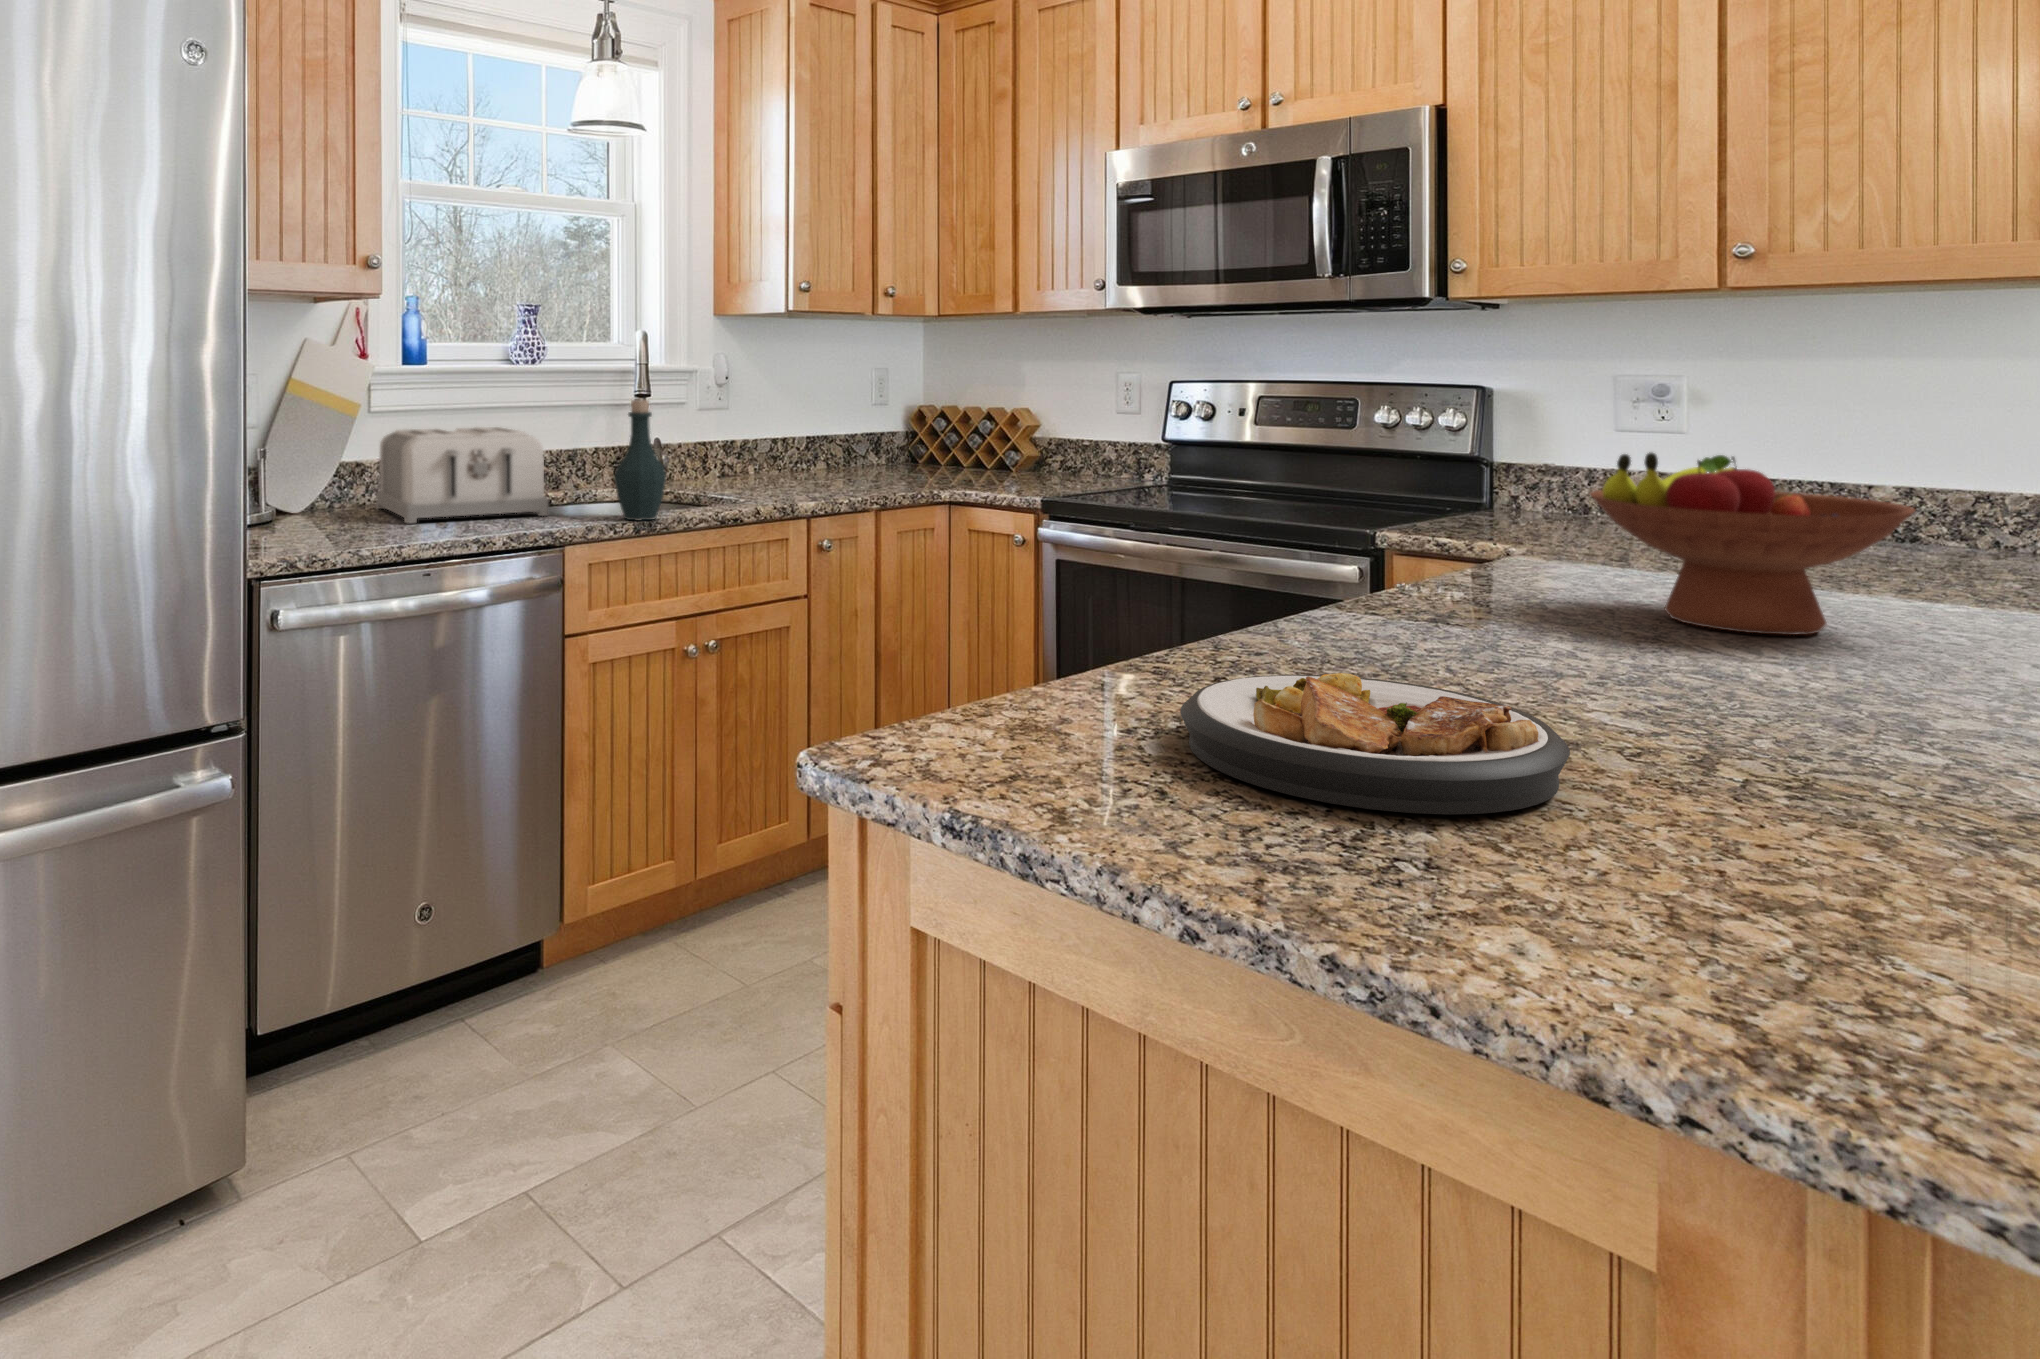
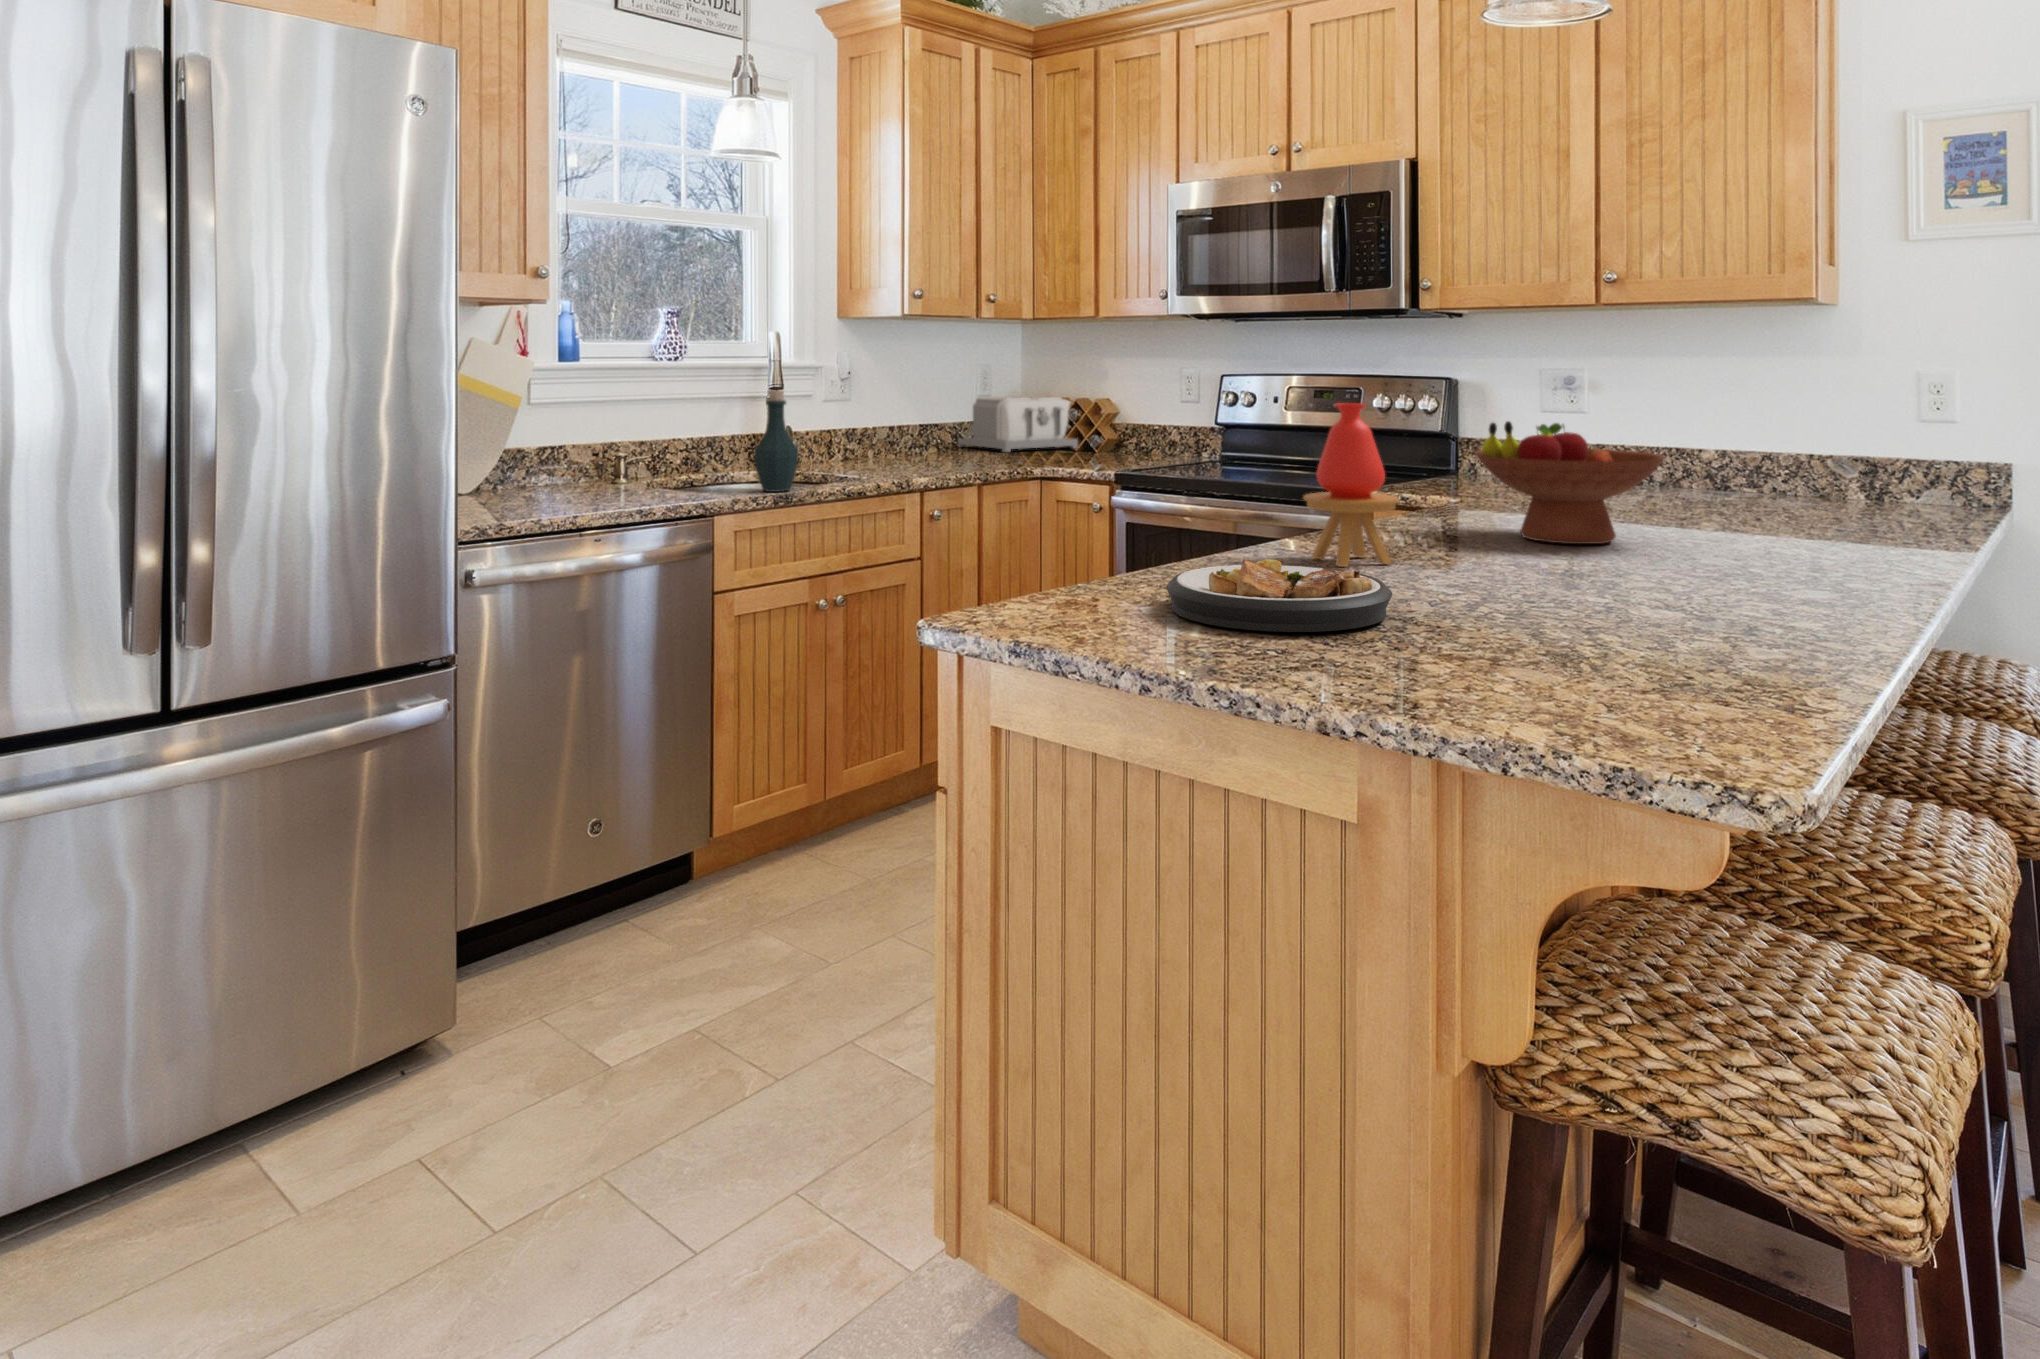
toaster: present [376,427,548,523] -> present [958,396,1078,452]
vase: none [1356,427,1508,667] -> present [1303,403,1399,567]

